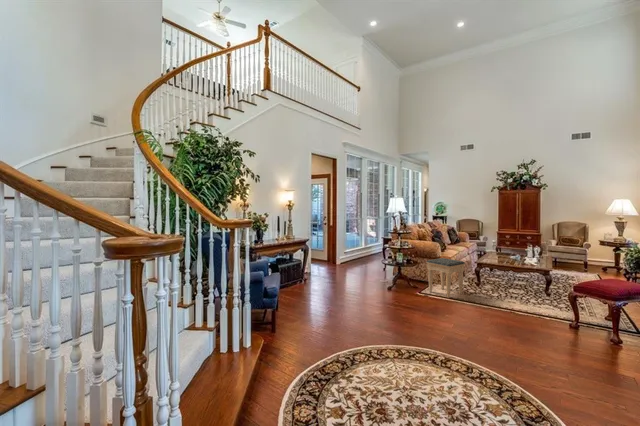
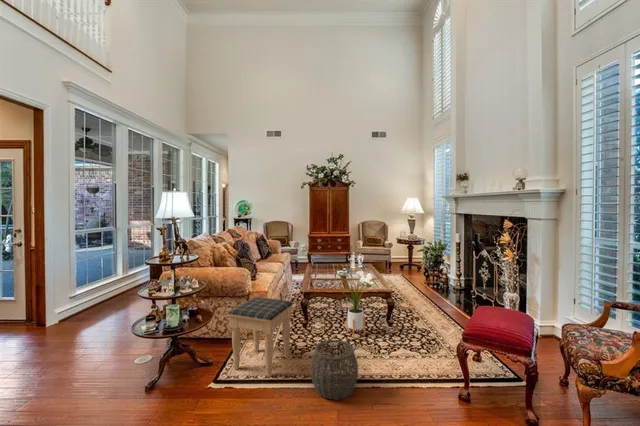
house plant: none [501,251,530,296] -> present [346,277,367,338]
woven basket: none [471,282,502,311] -> present [311,340,358,400]

